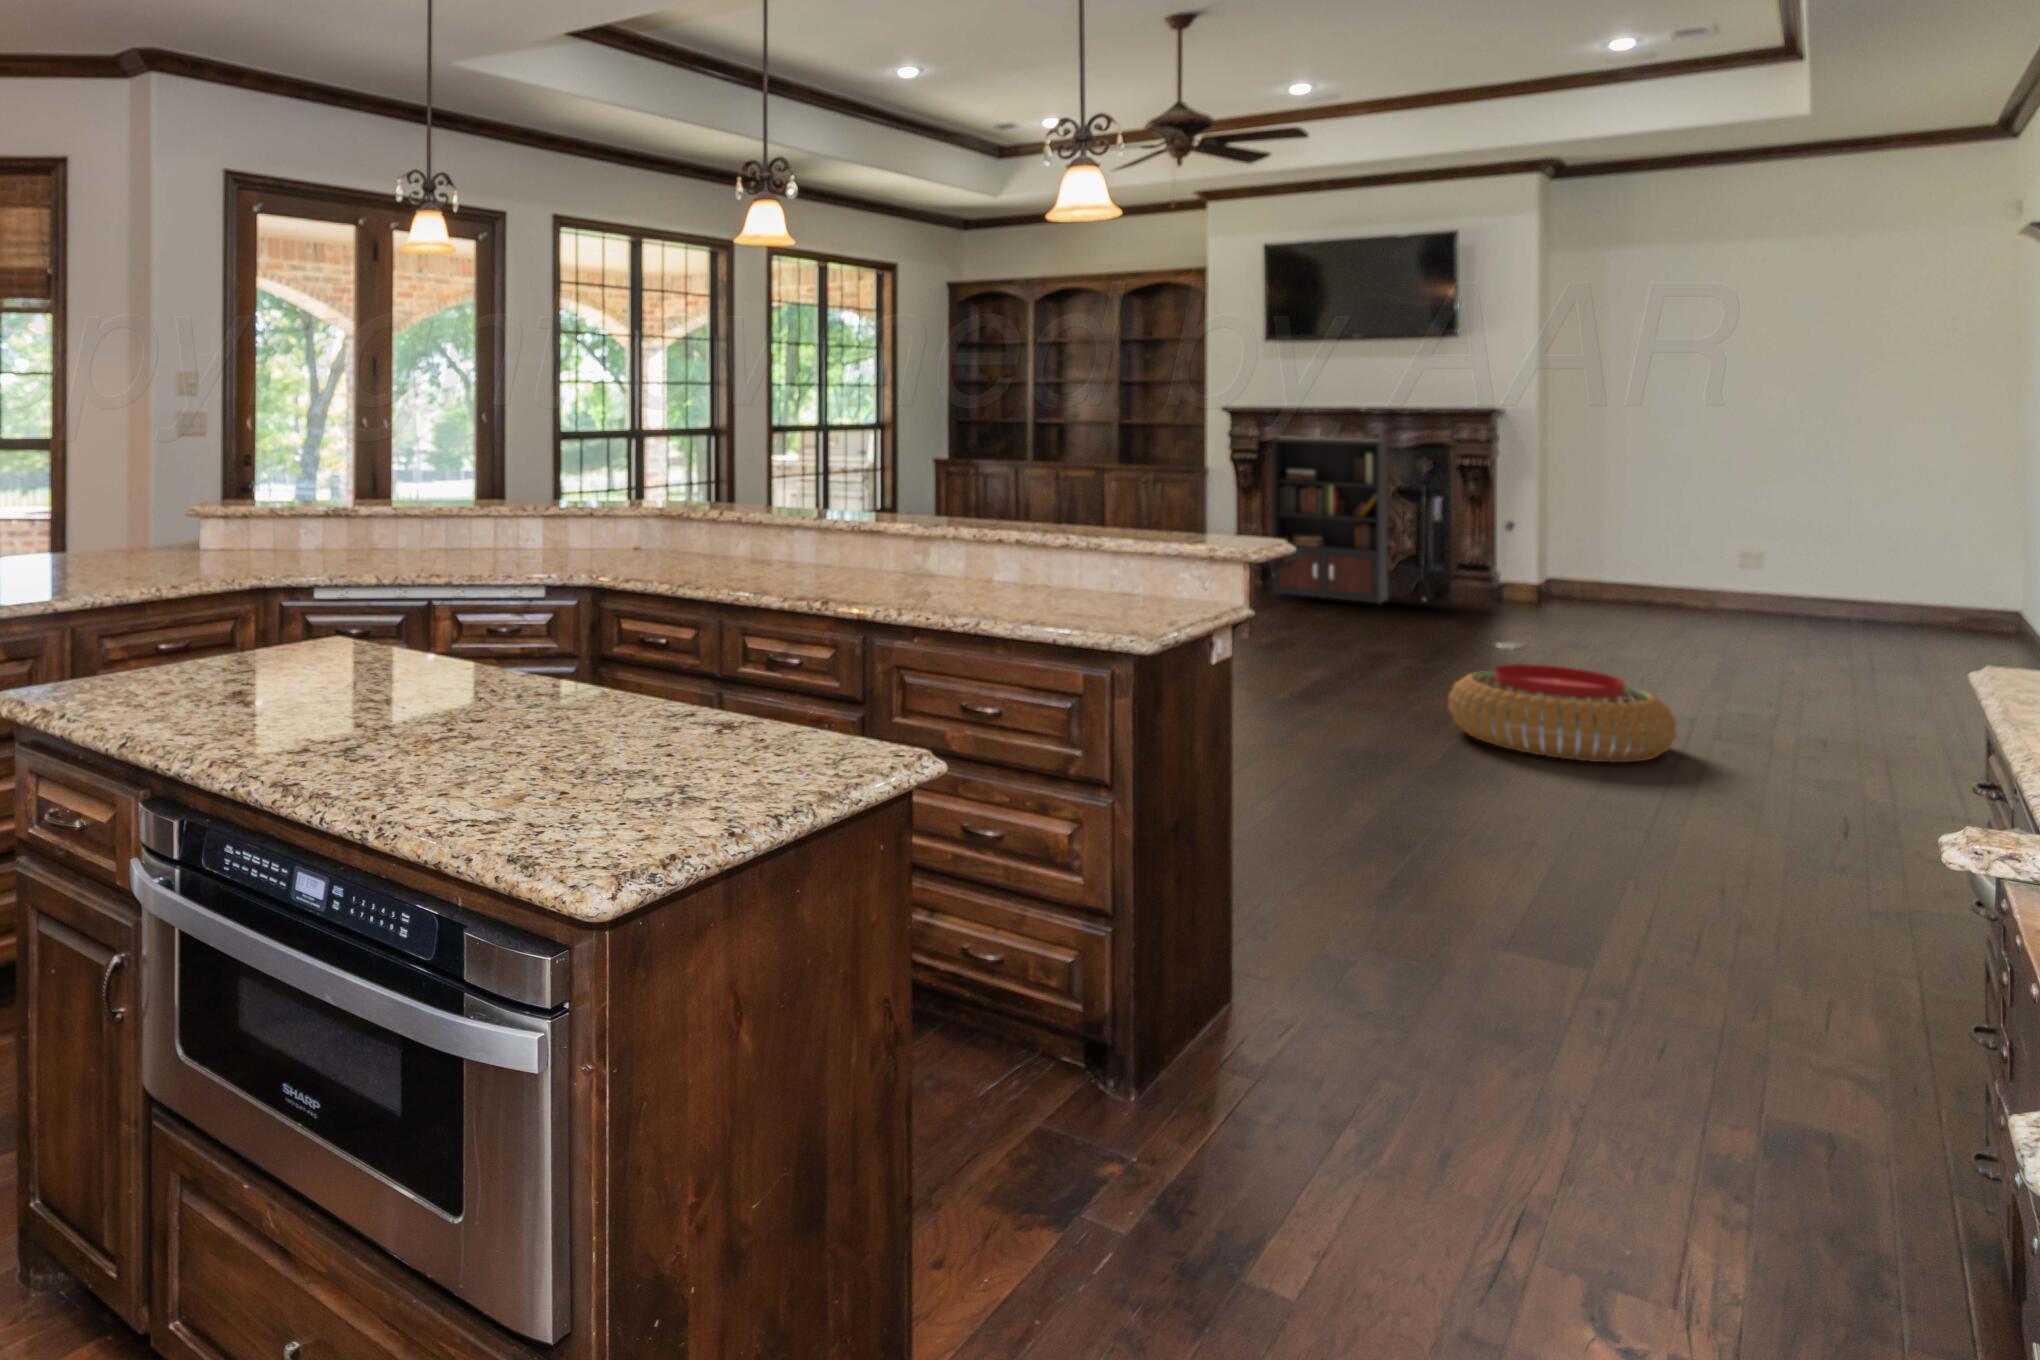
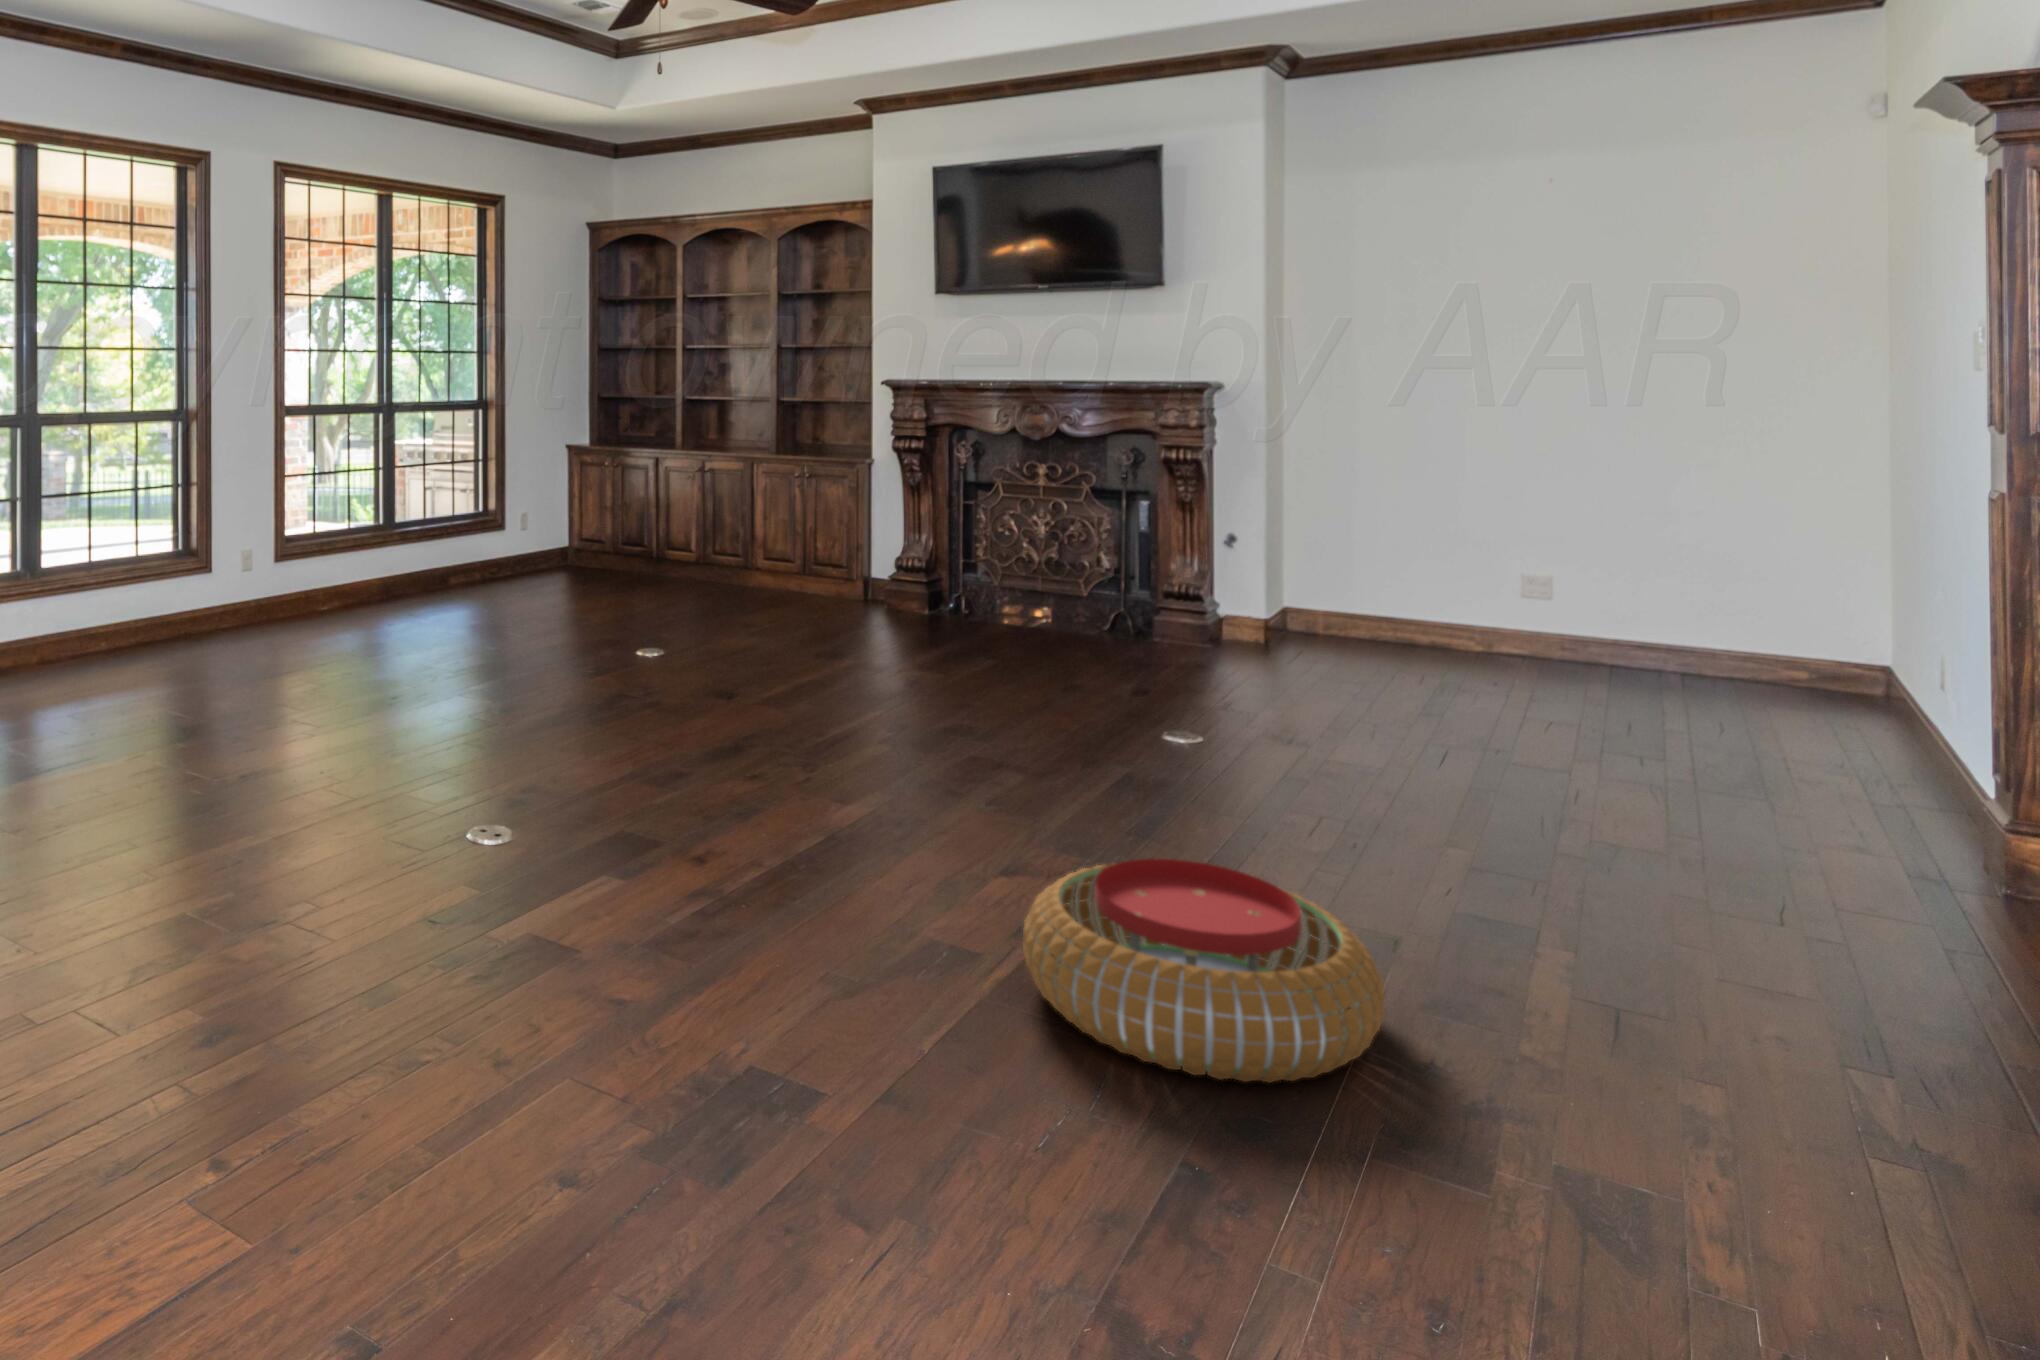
bookcase: present [1273,436,1388,604] -> none [928,423,1122,655]

